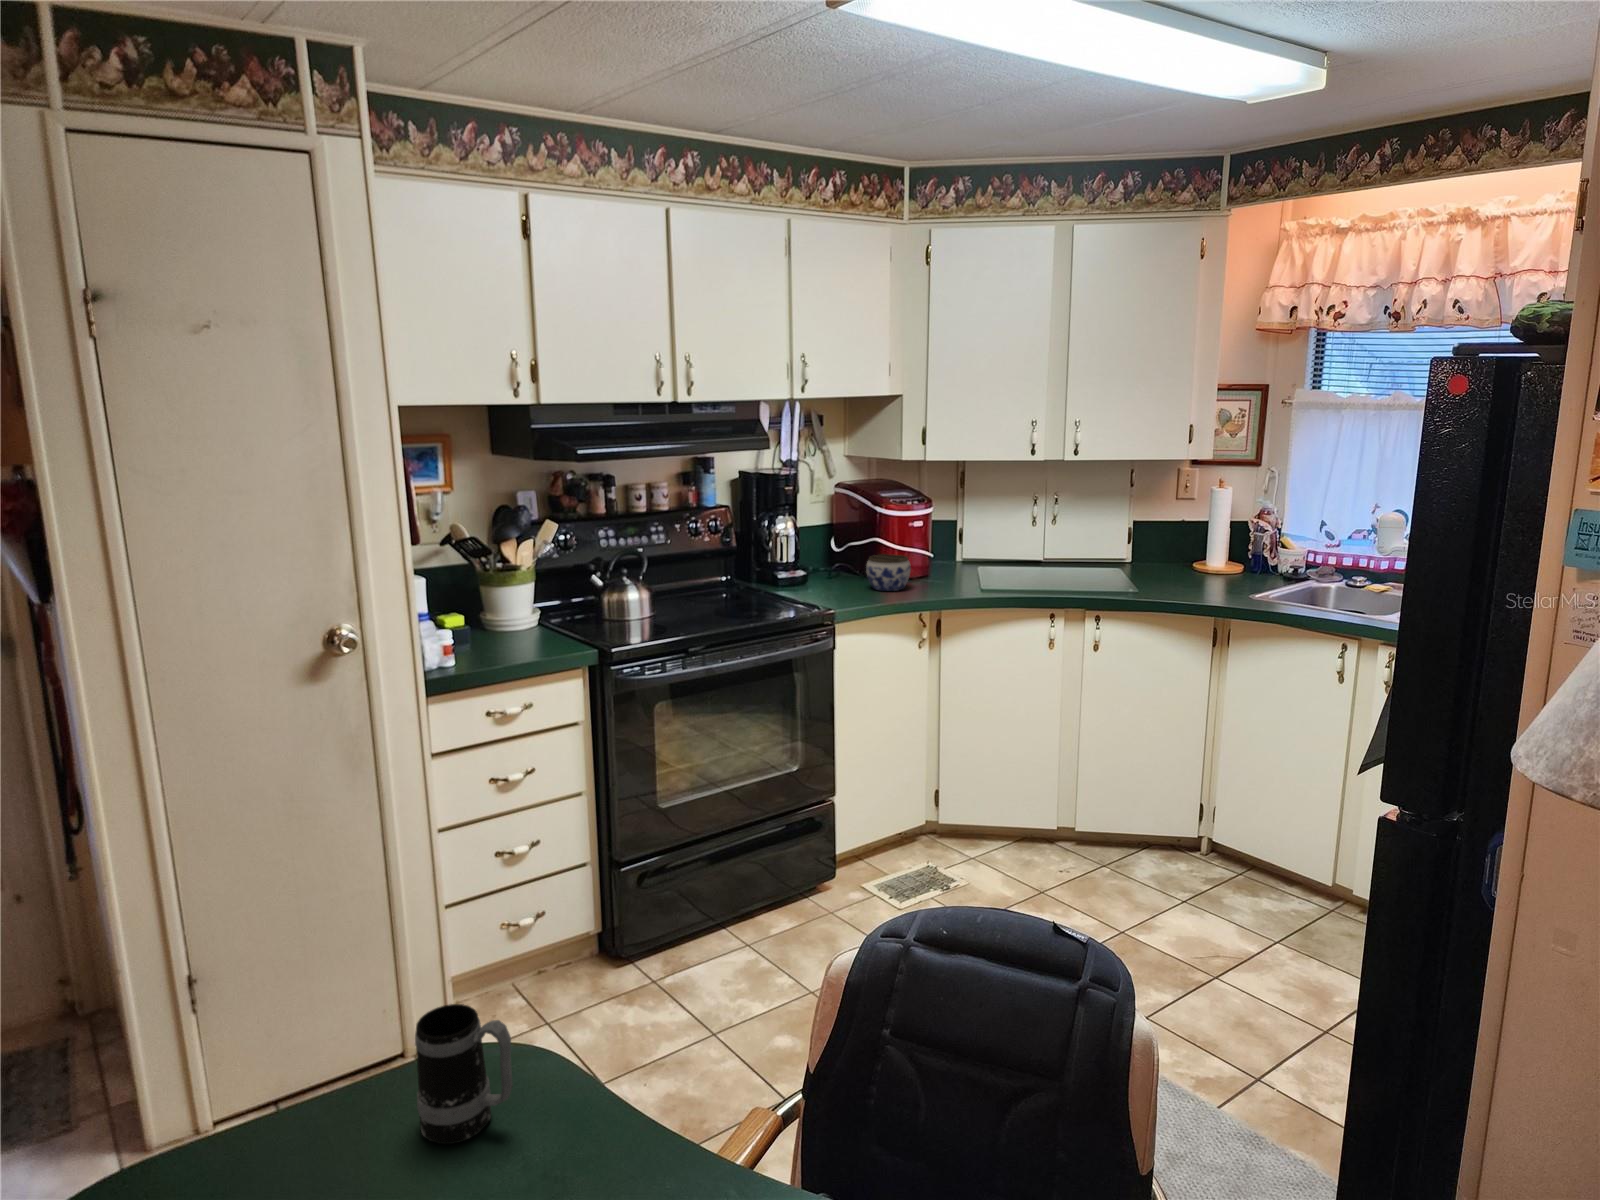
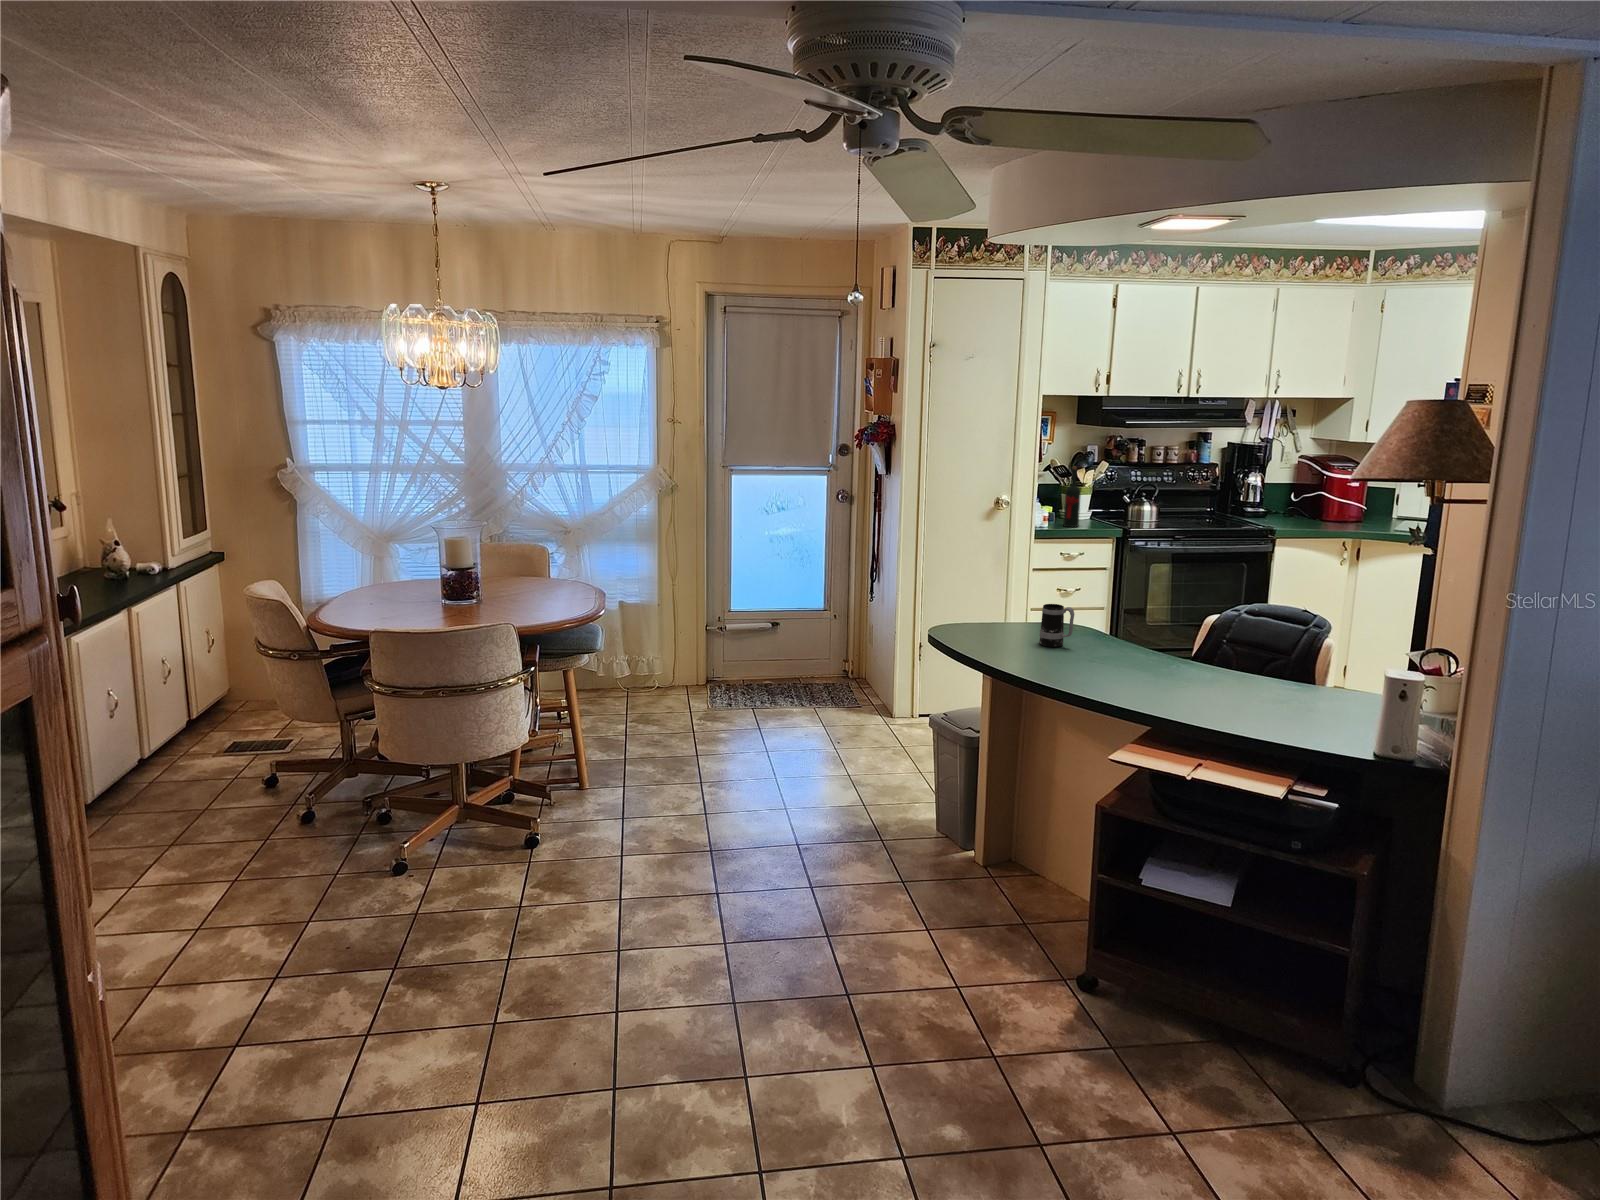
wine bottle: none [481,539,515,655] -> present [1063,466,1081,527]
jar: present [866,554,911,591] -> none [1306,502,1338,525]

